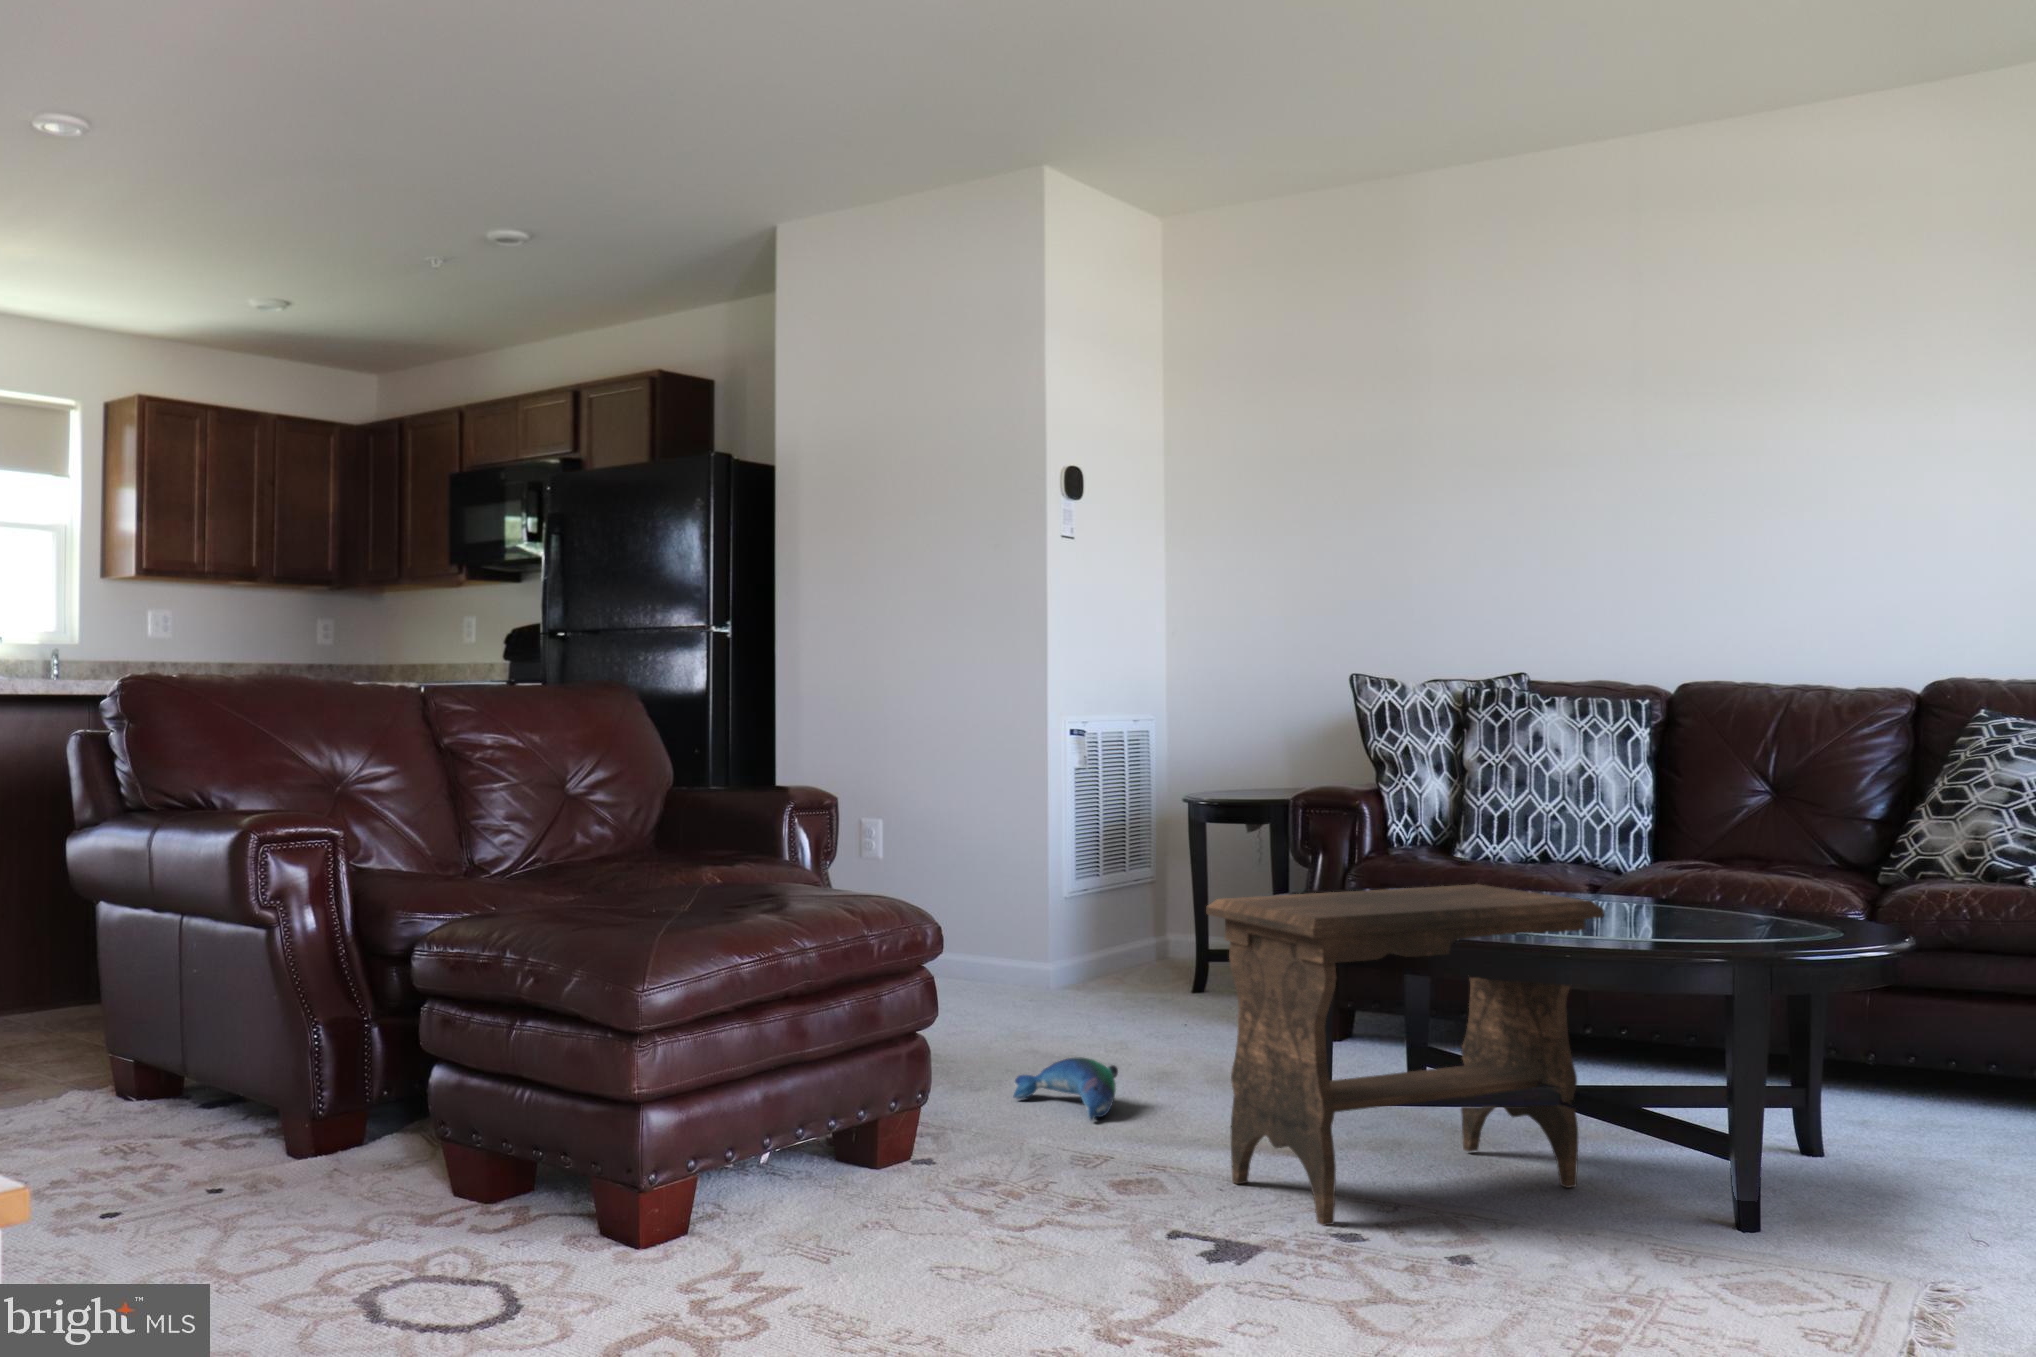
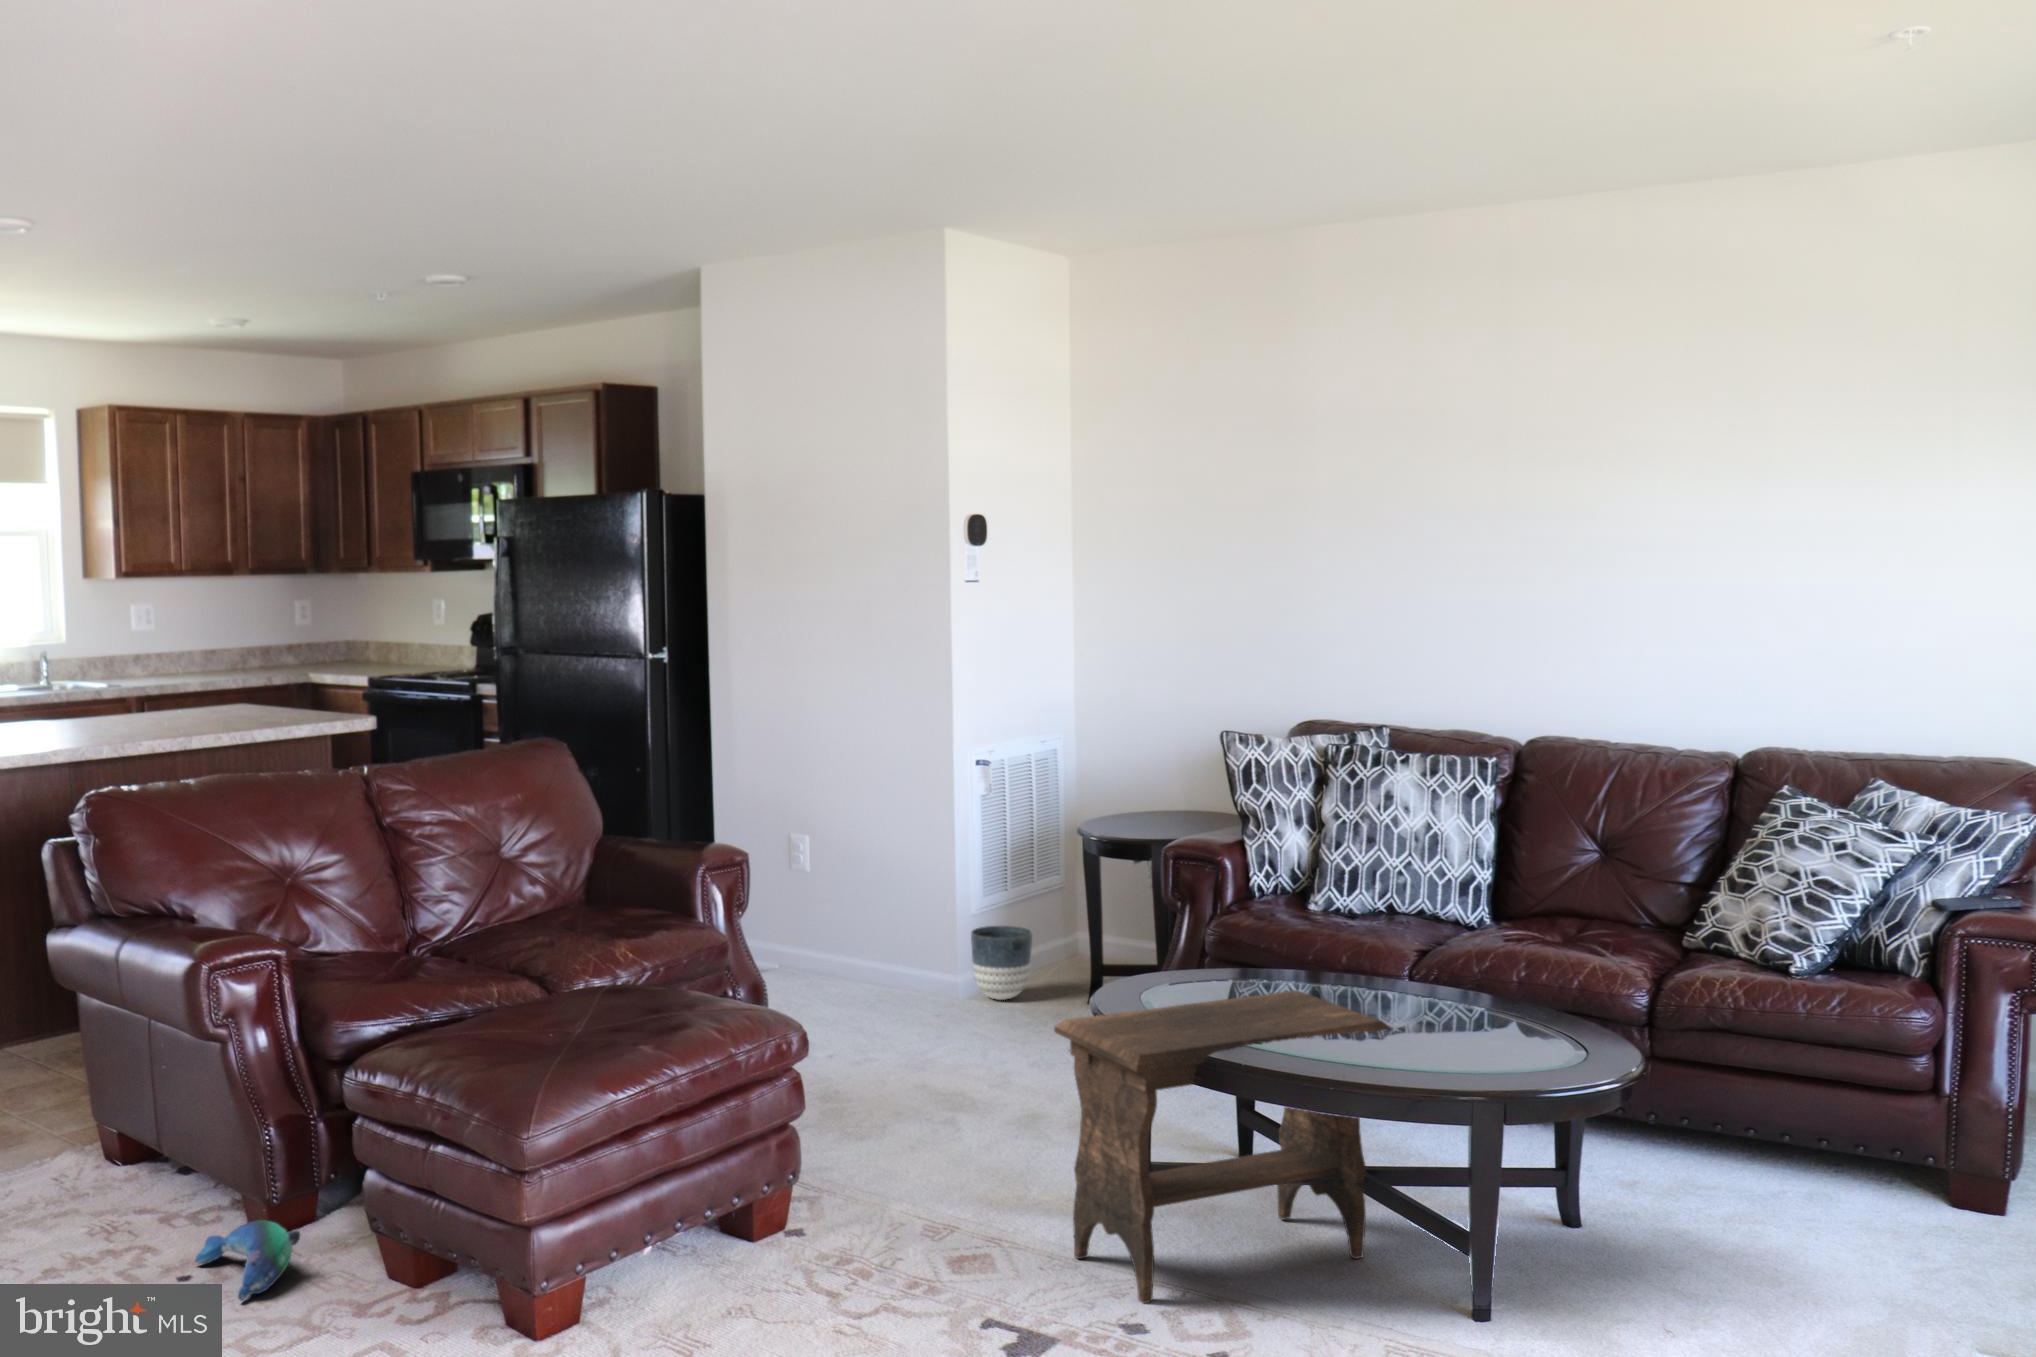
planter: none [1088,907,1151,981] -> present [971,926,1032,1000]
plush toy: present [1014,1057,1118,1120] -> present [195,1220,300,1300]

